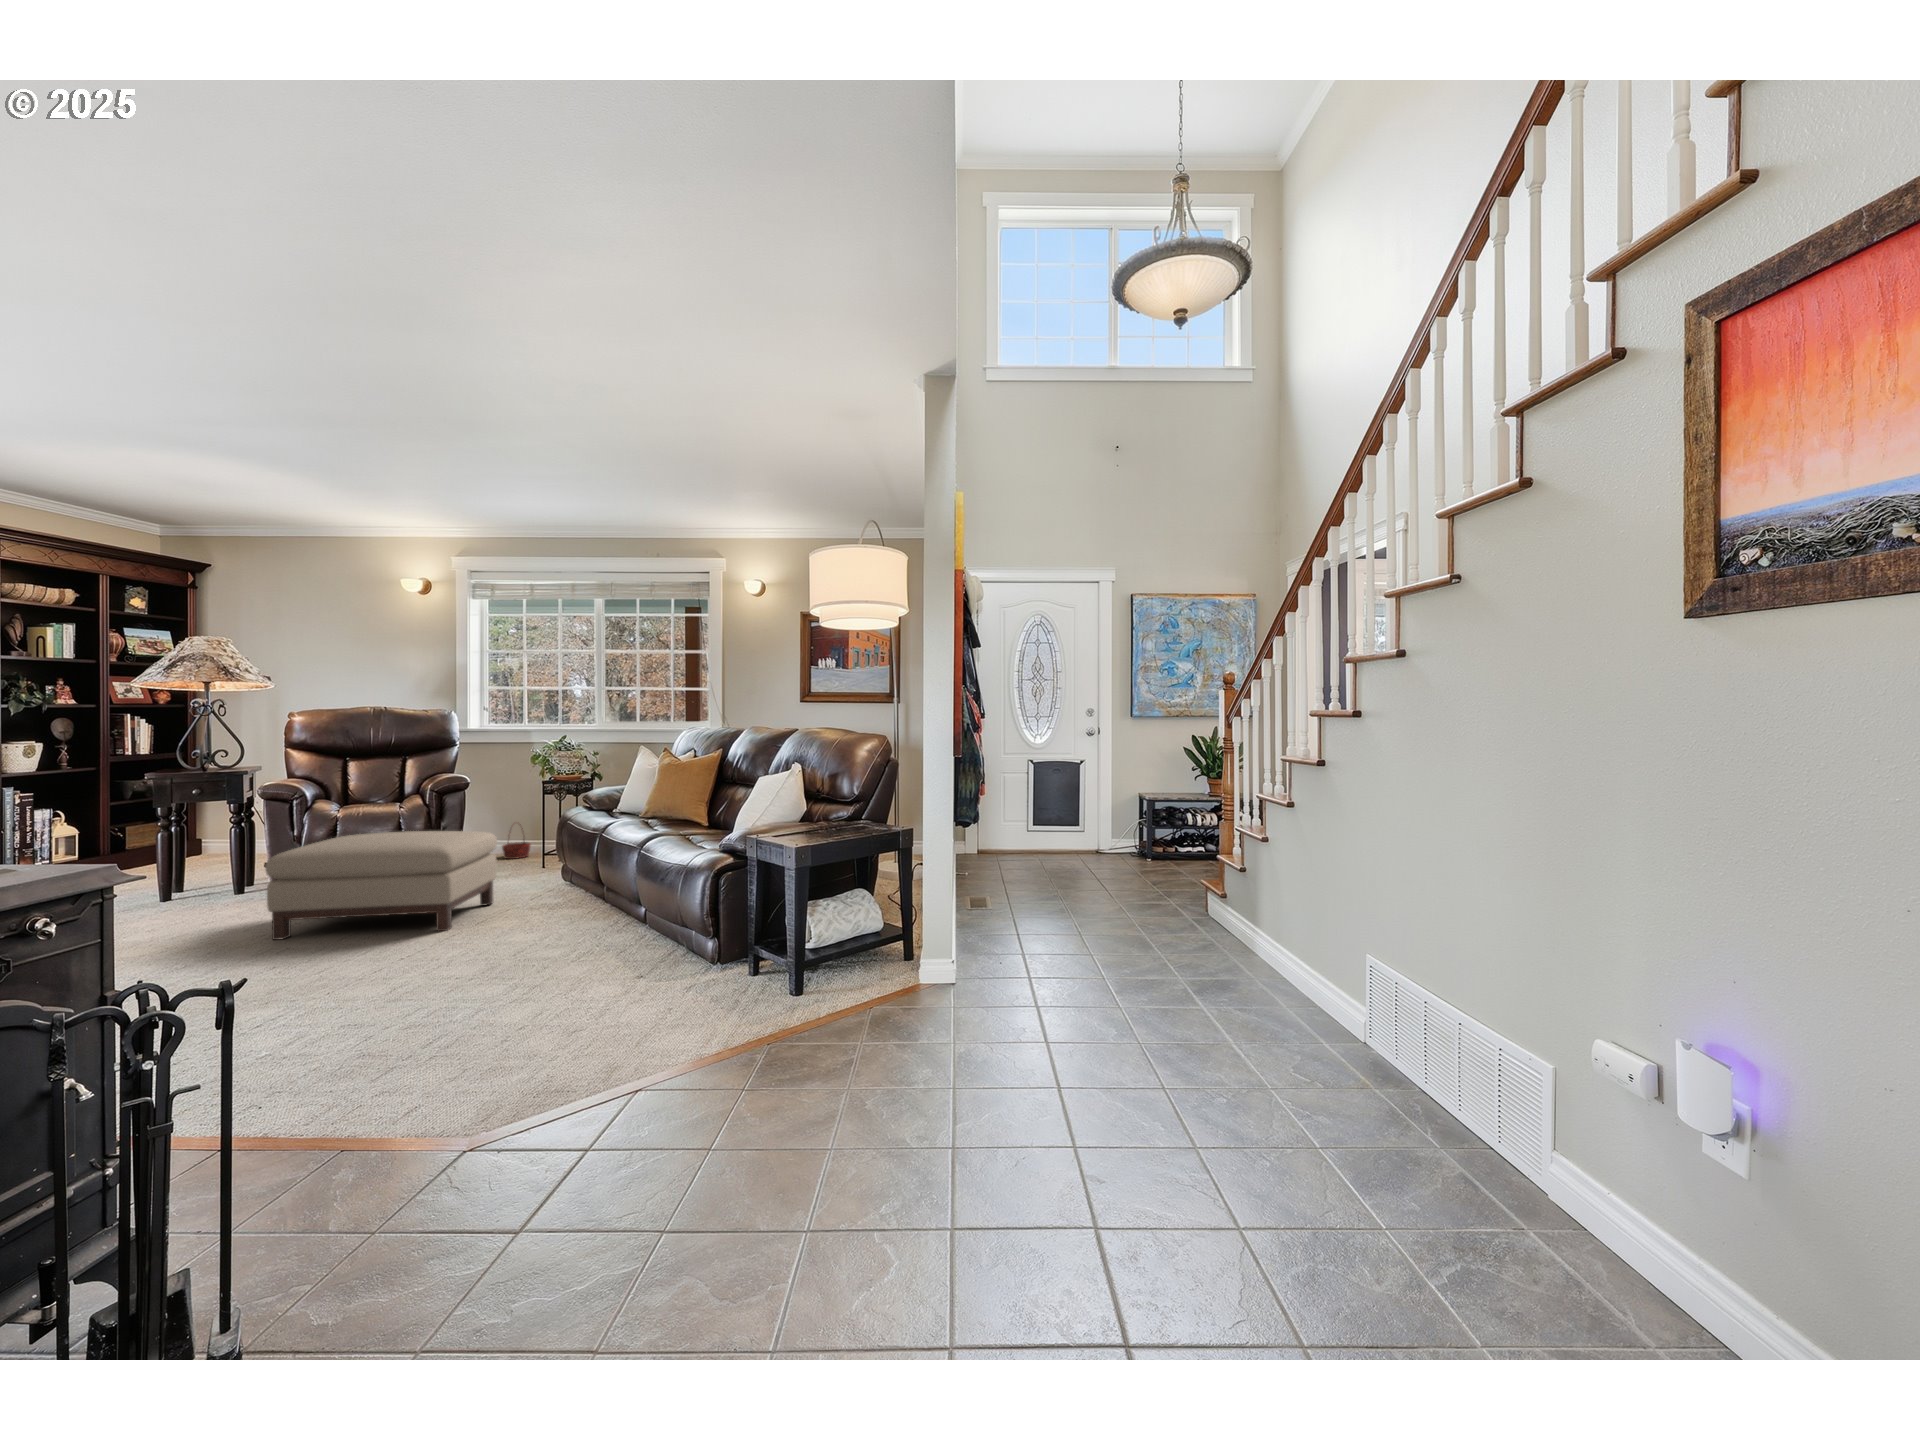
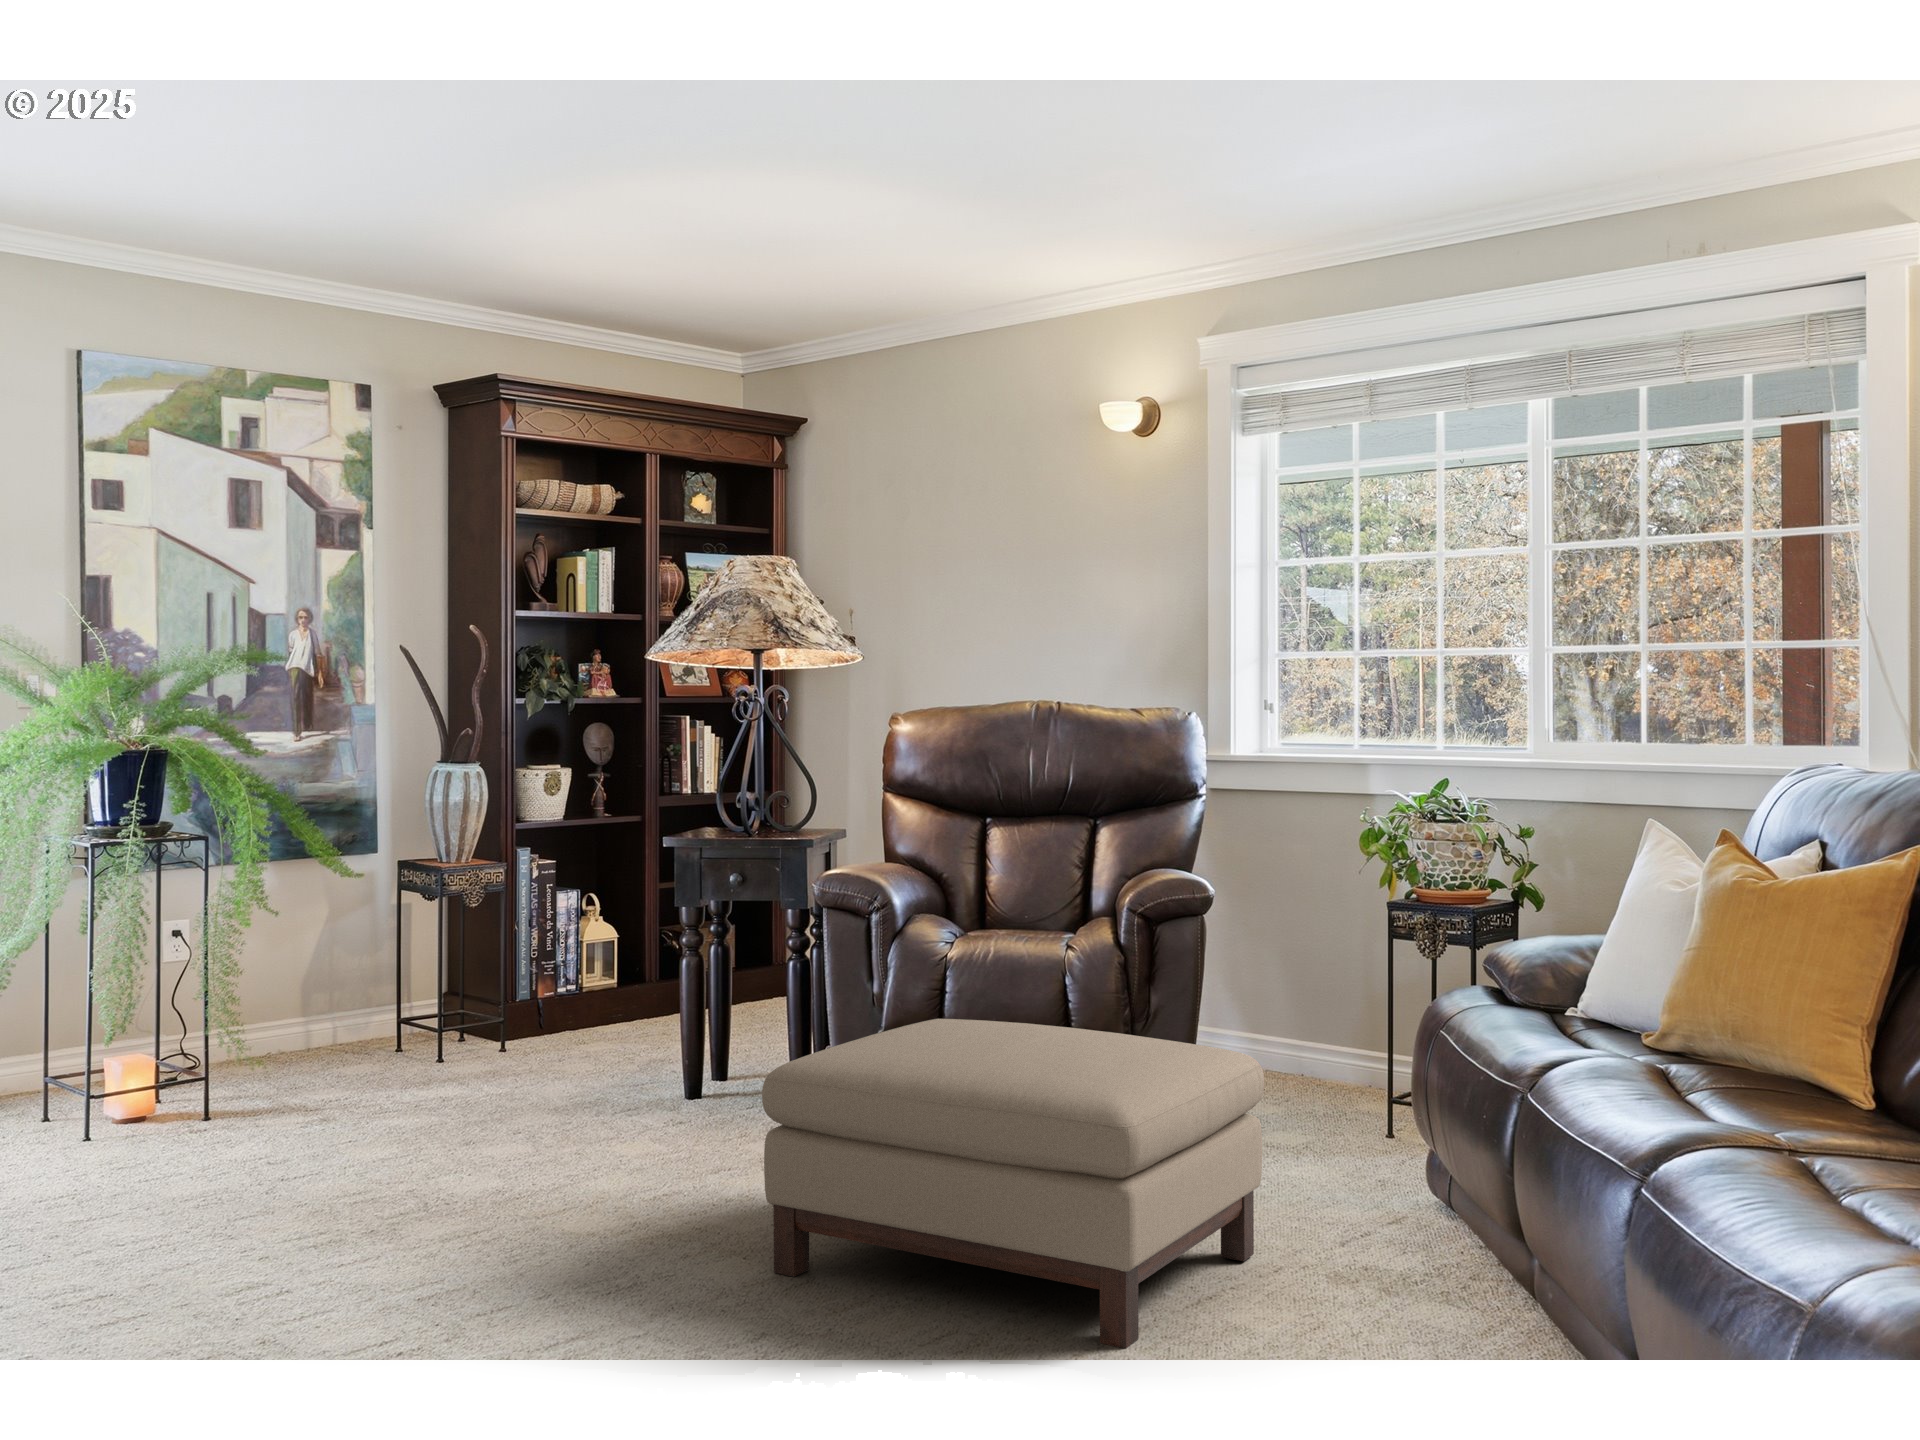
basket: present [502,828,530,859] -> none [1291,994,1360,1088]

